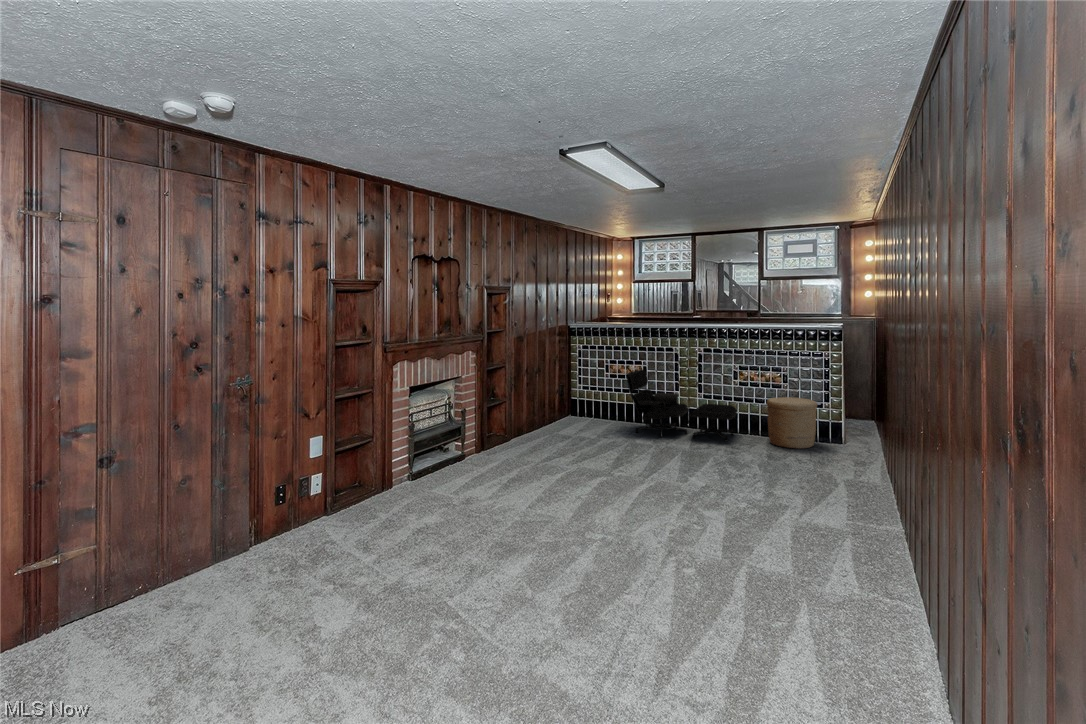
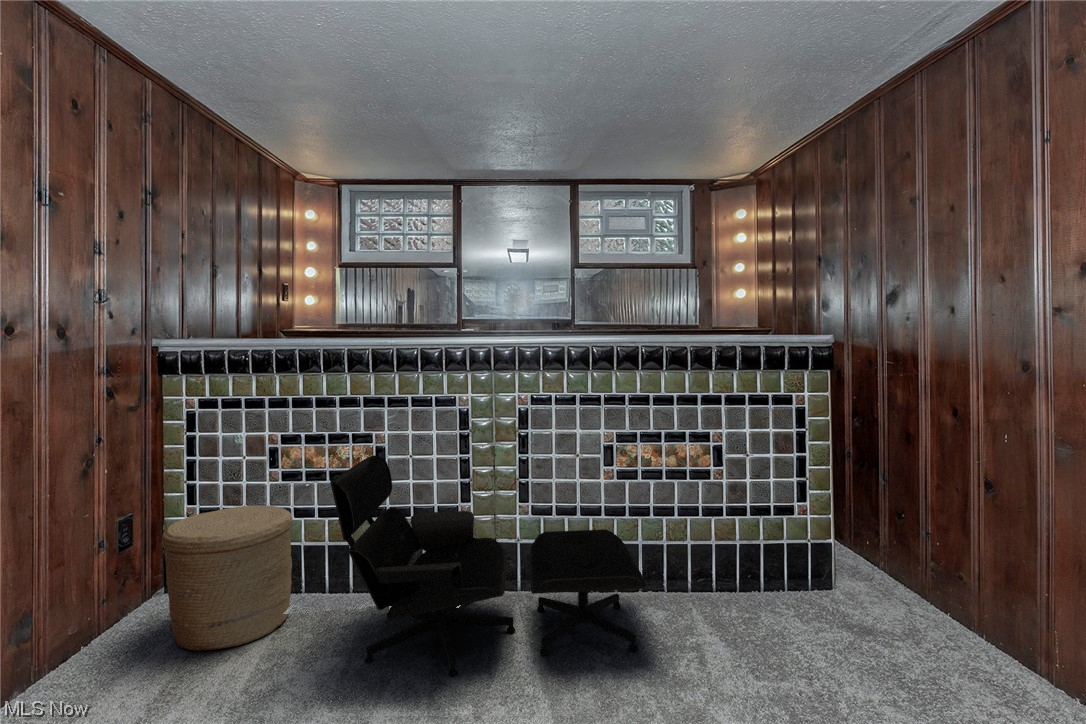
woven basket: present [767,397,817,449] -> present [161,506,293,651]

